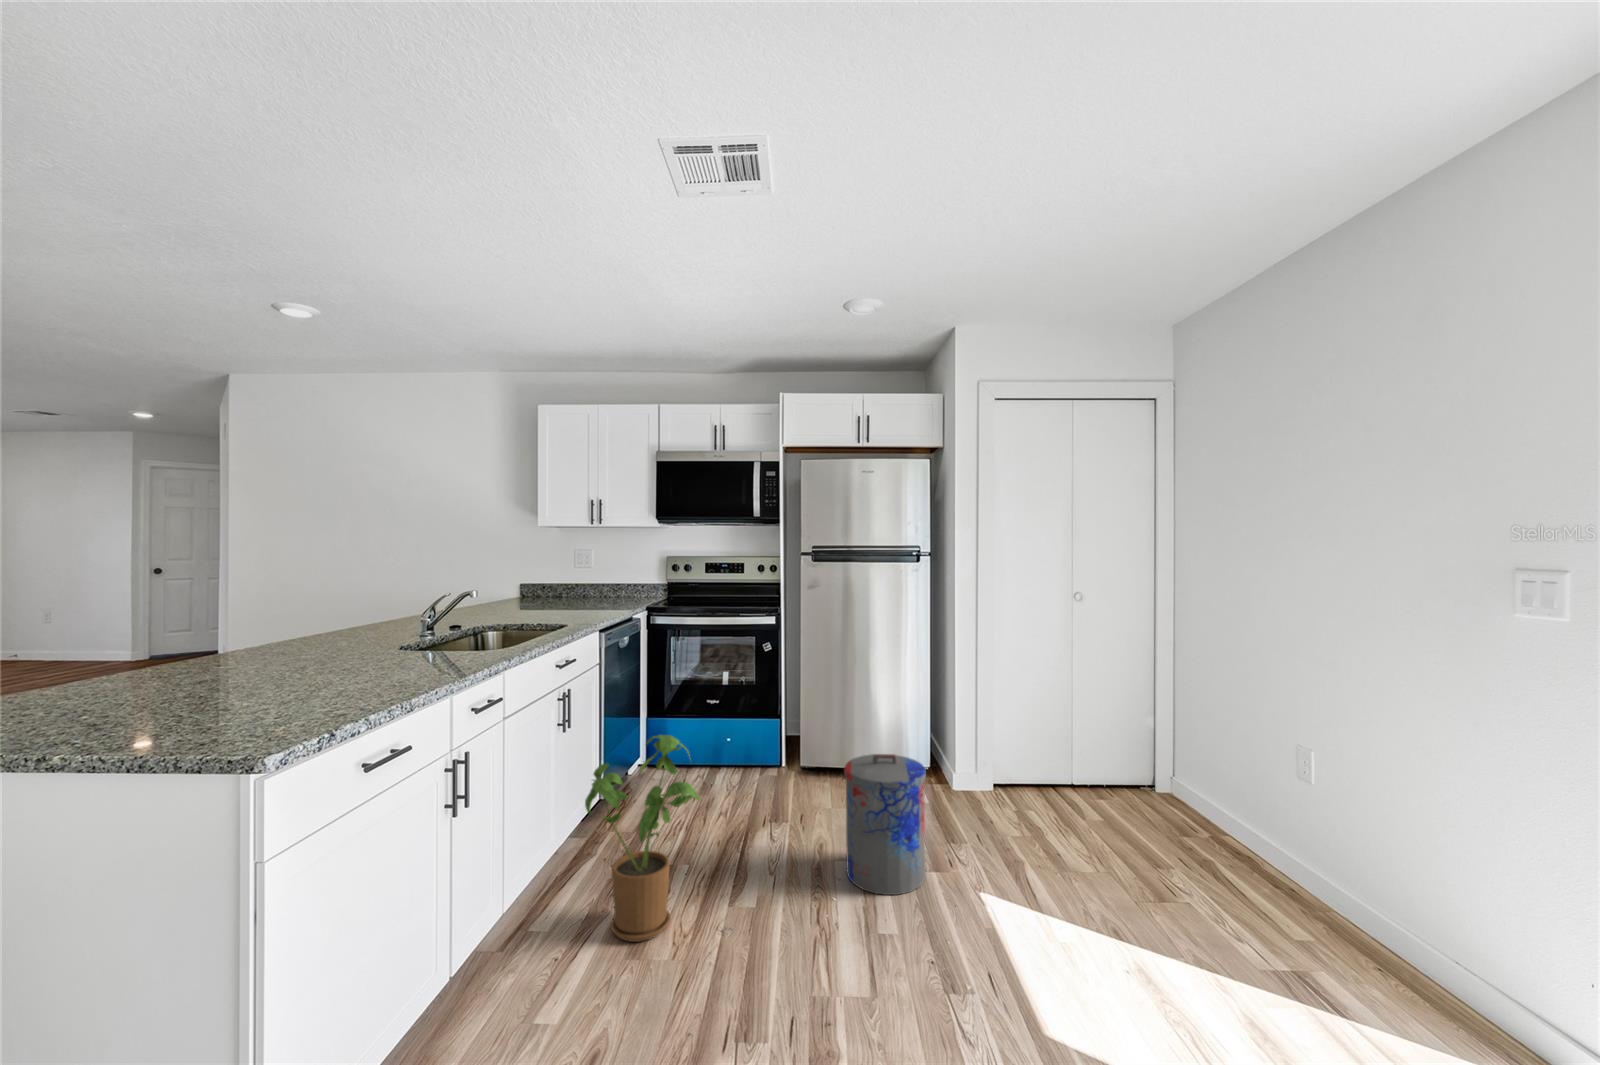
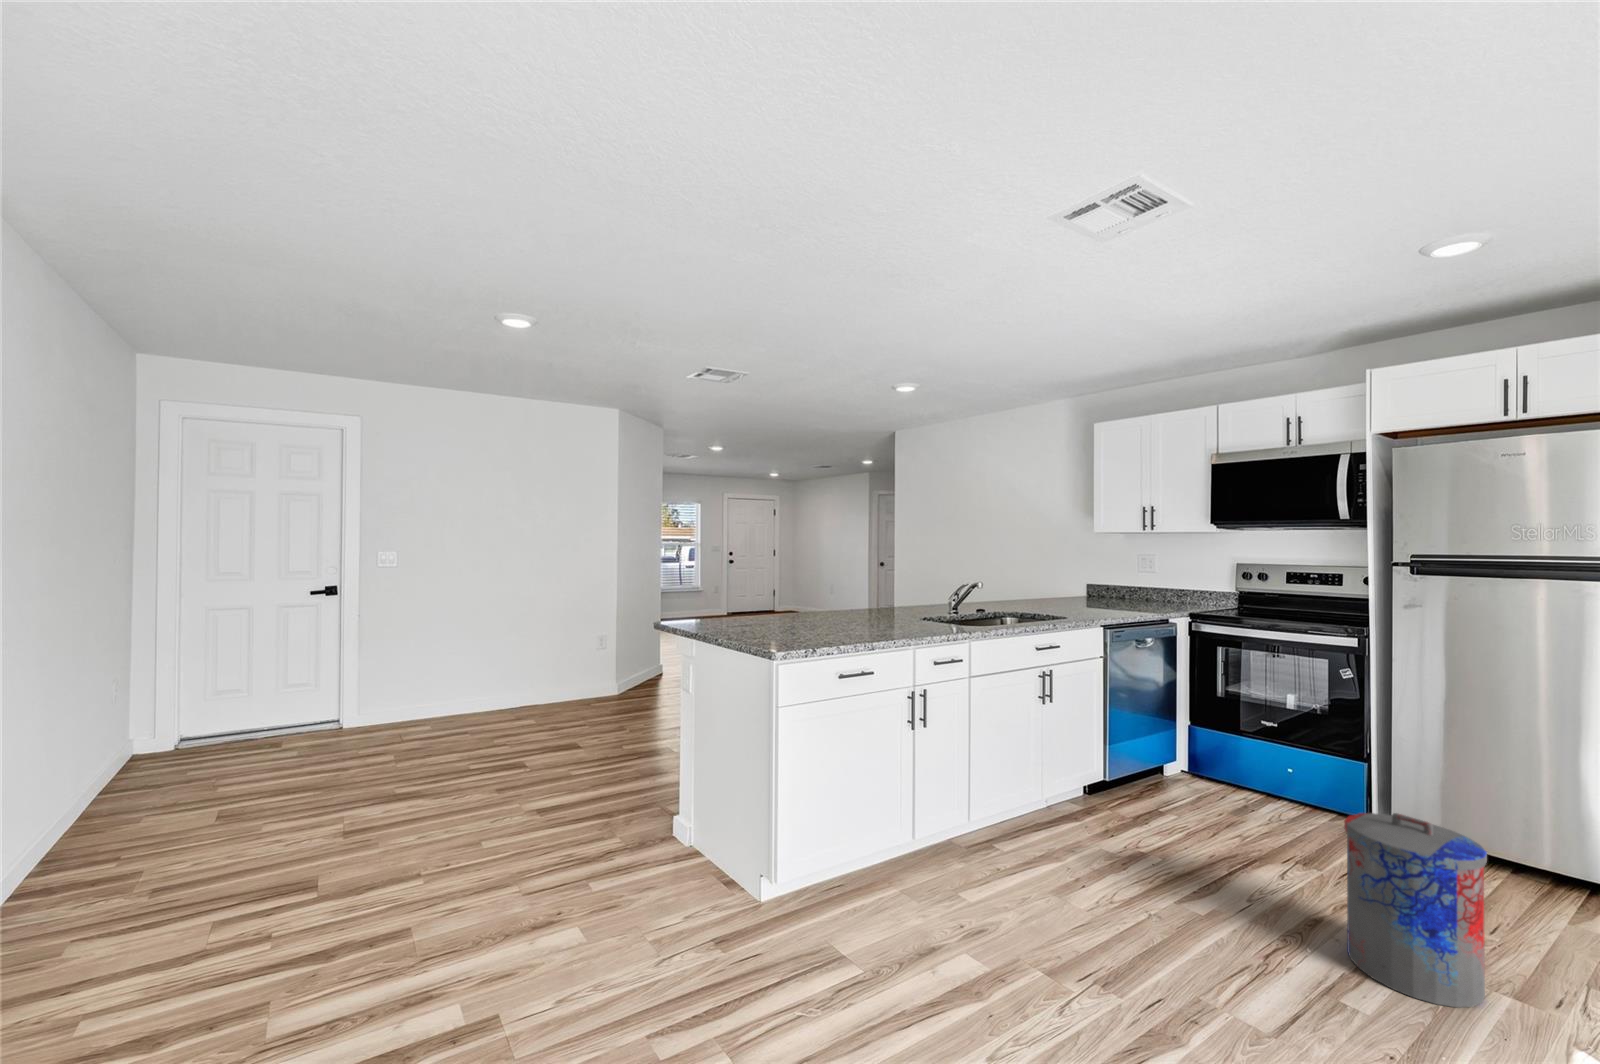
house plant: present [585,735,700,942] -> none [1037,715,1136,890]

